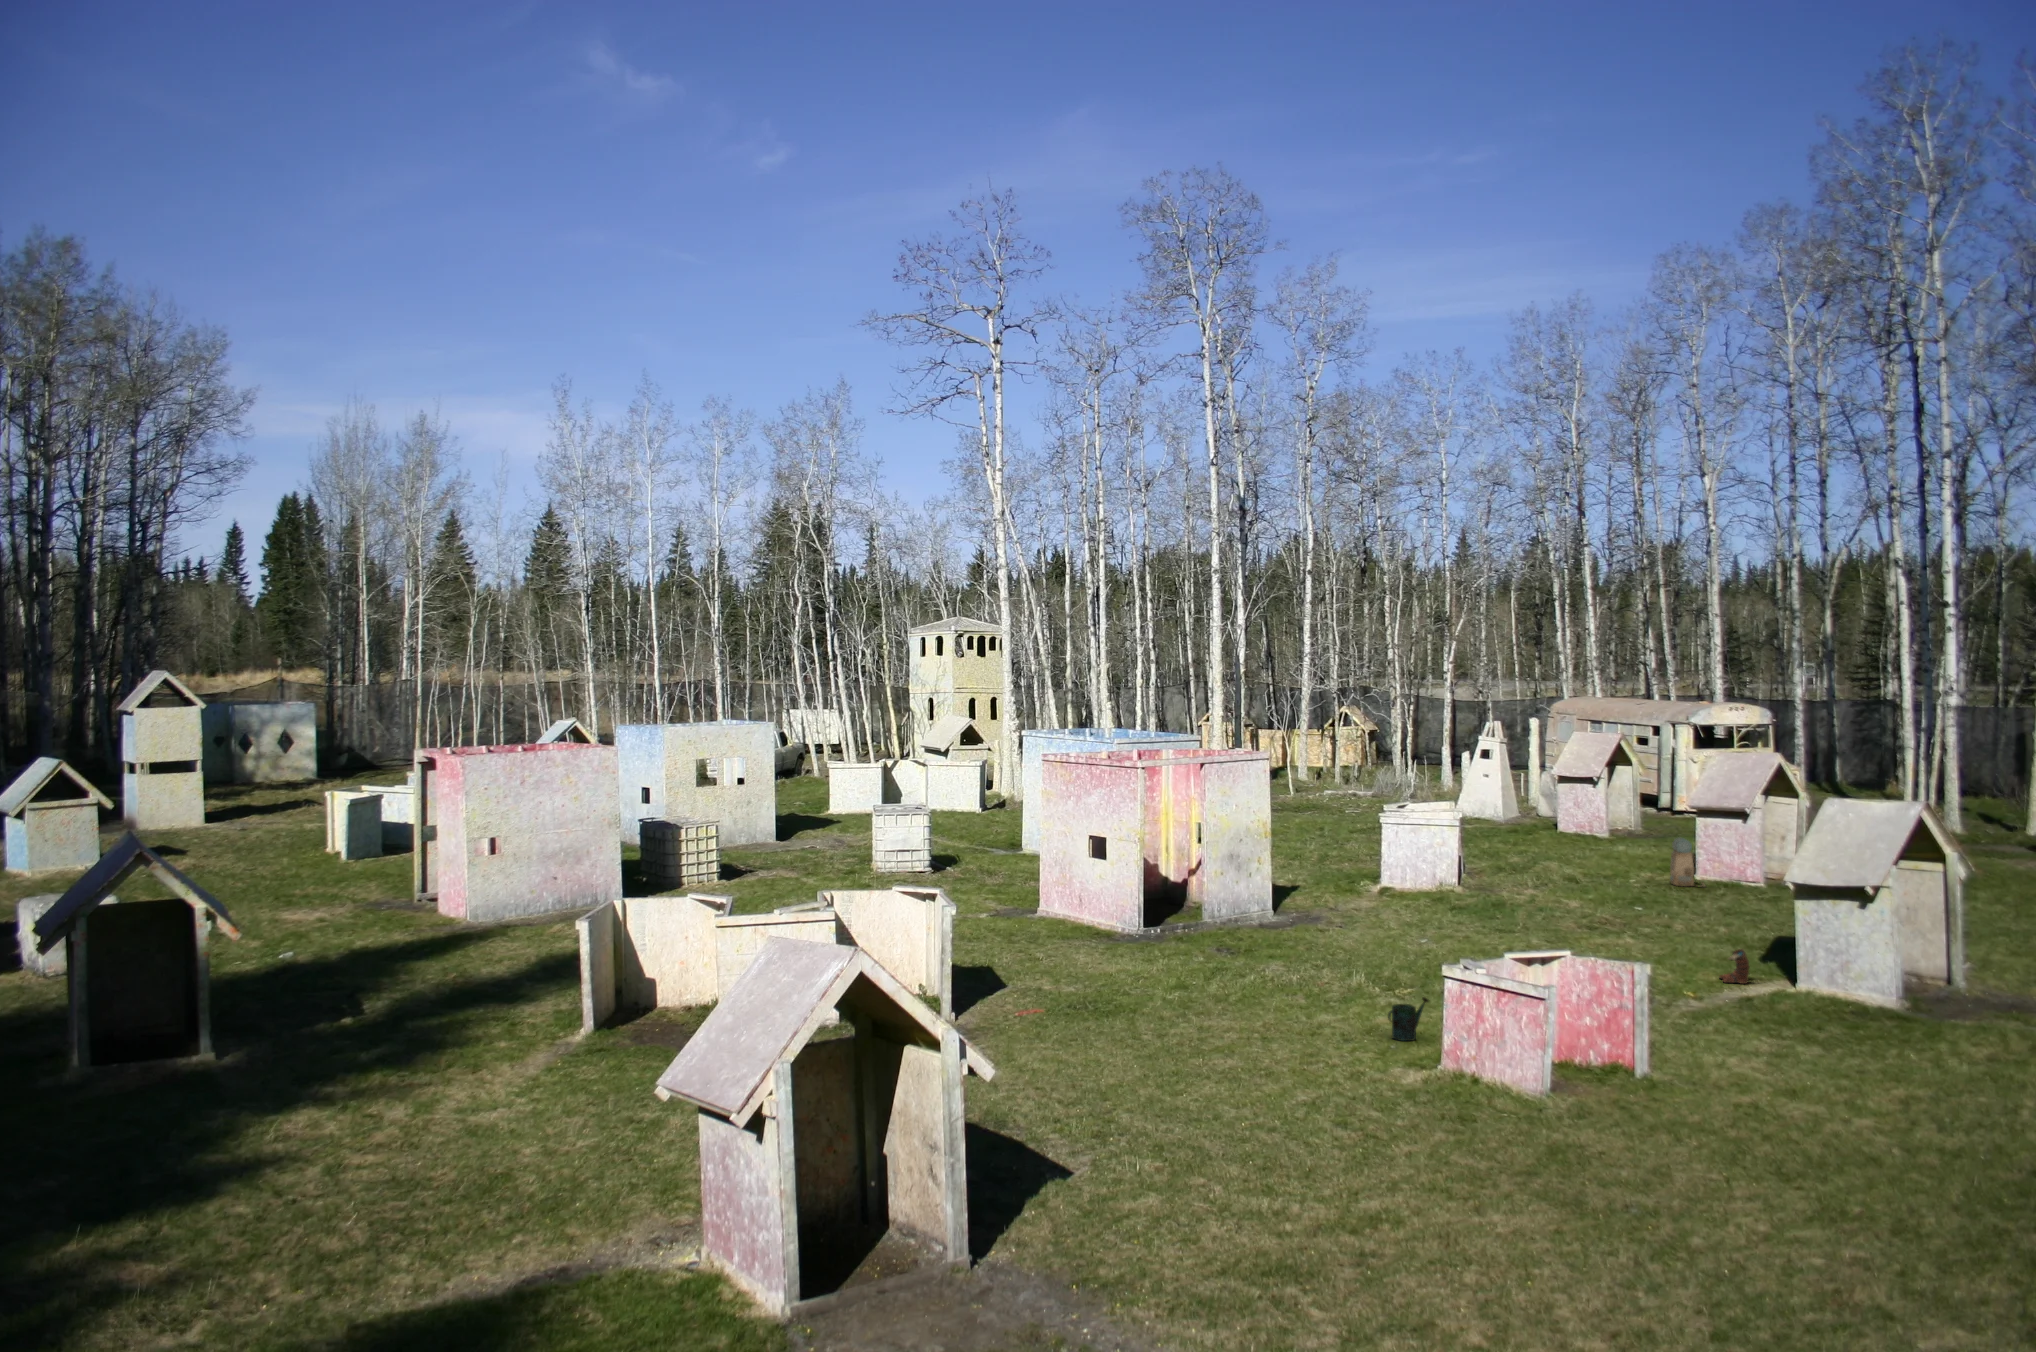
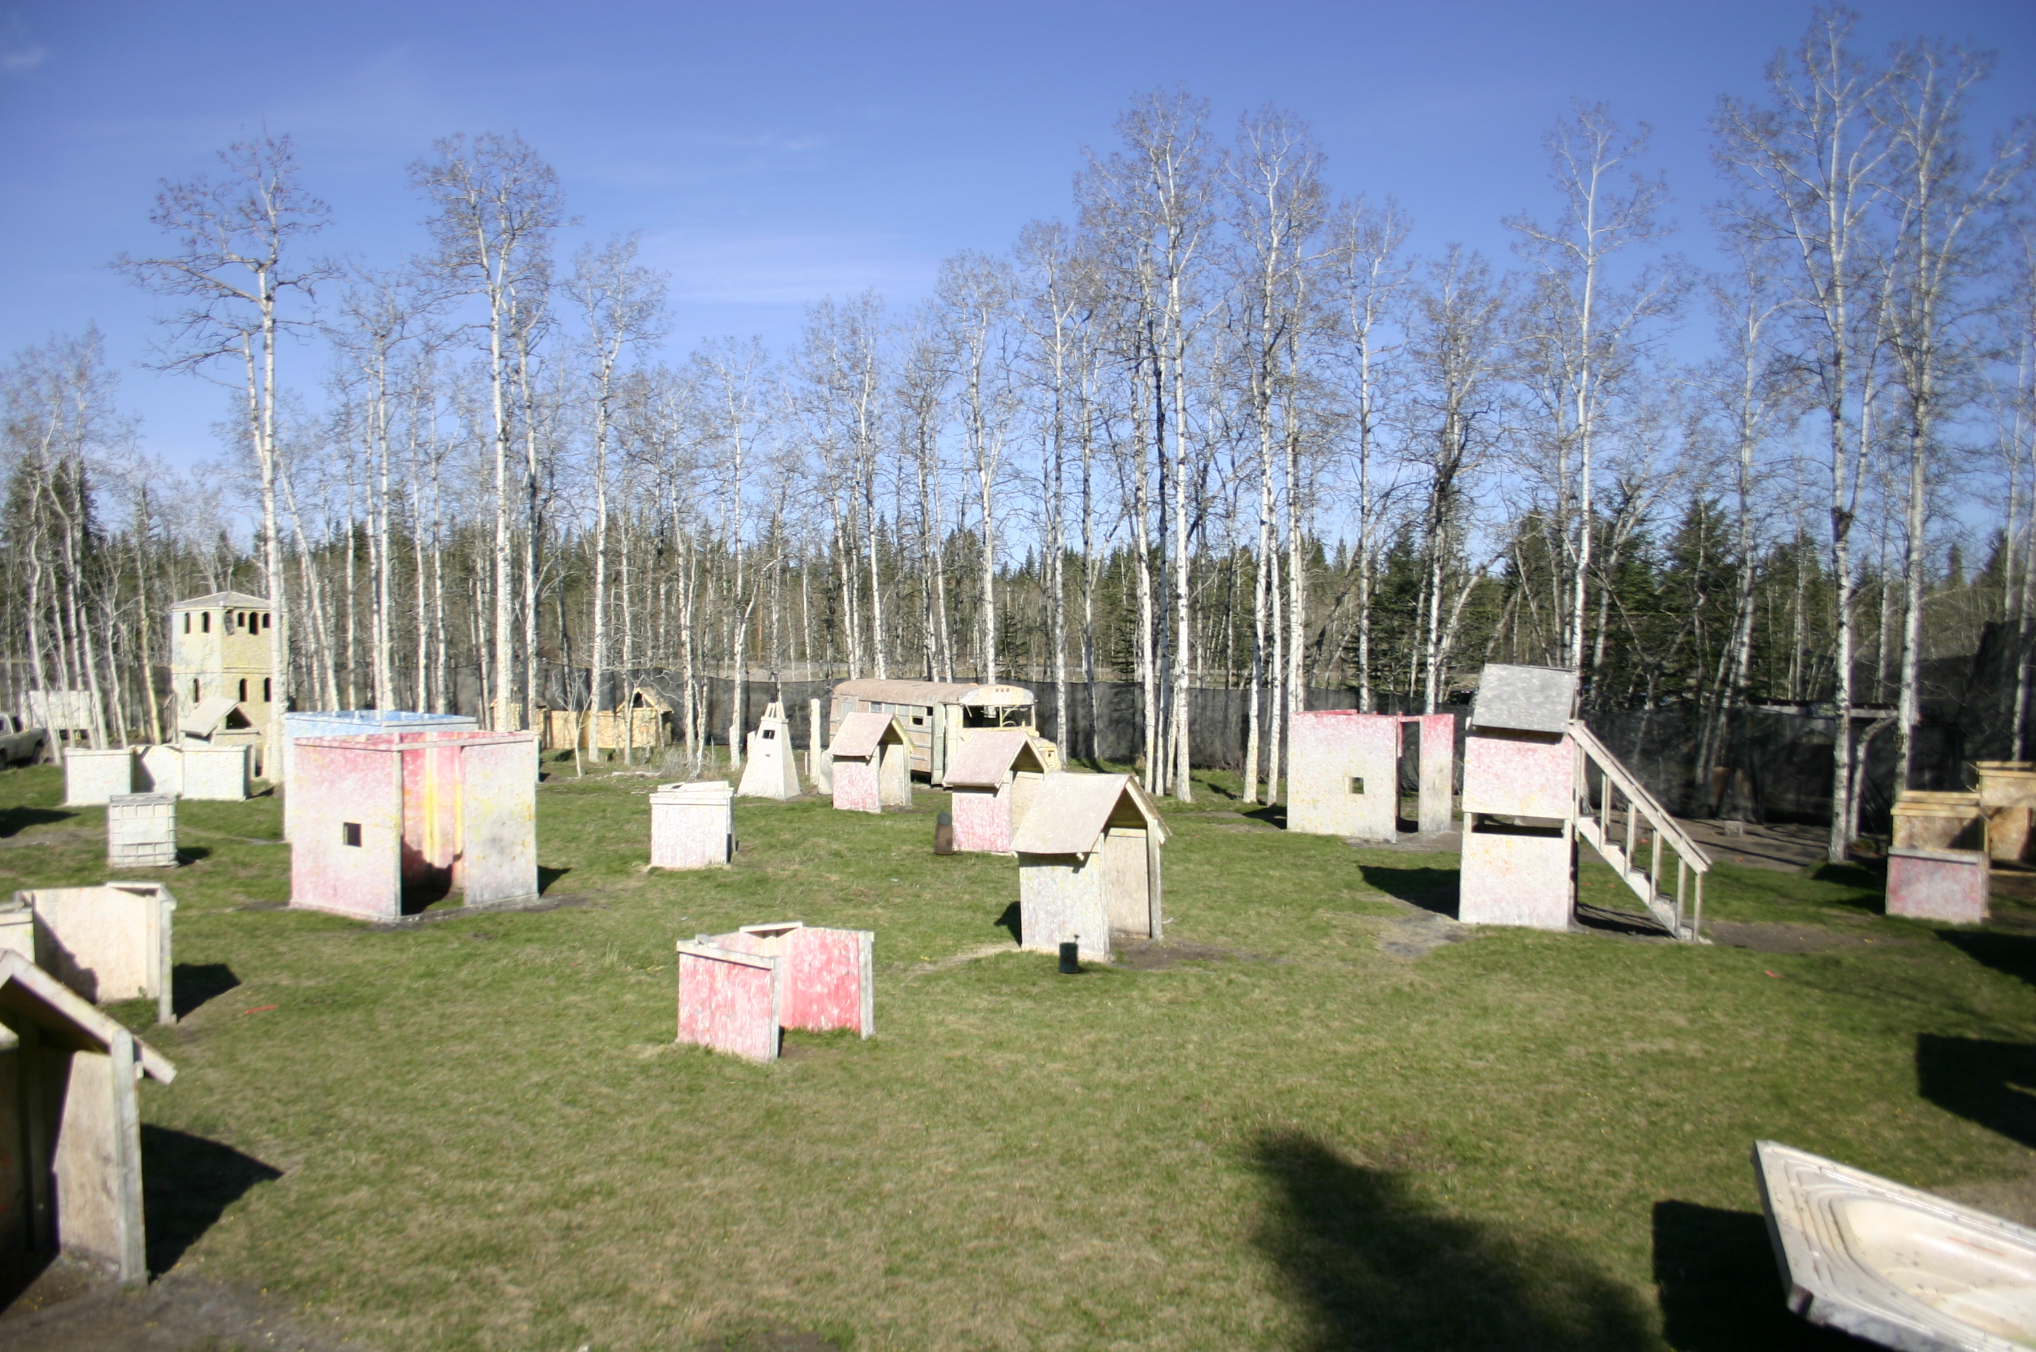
boots: present [1720,949,1750,984] -> none [998,925,1025,959]
watering can: present [1388,997,1429,1041] -> present [1058,935,1079,973]

